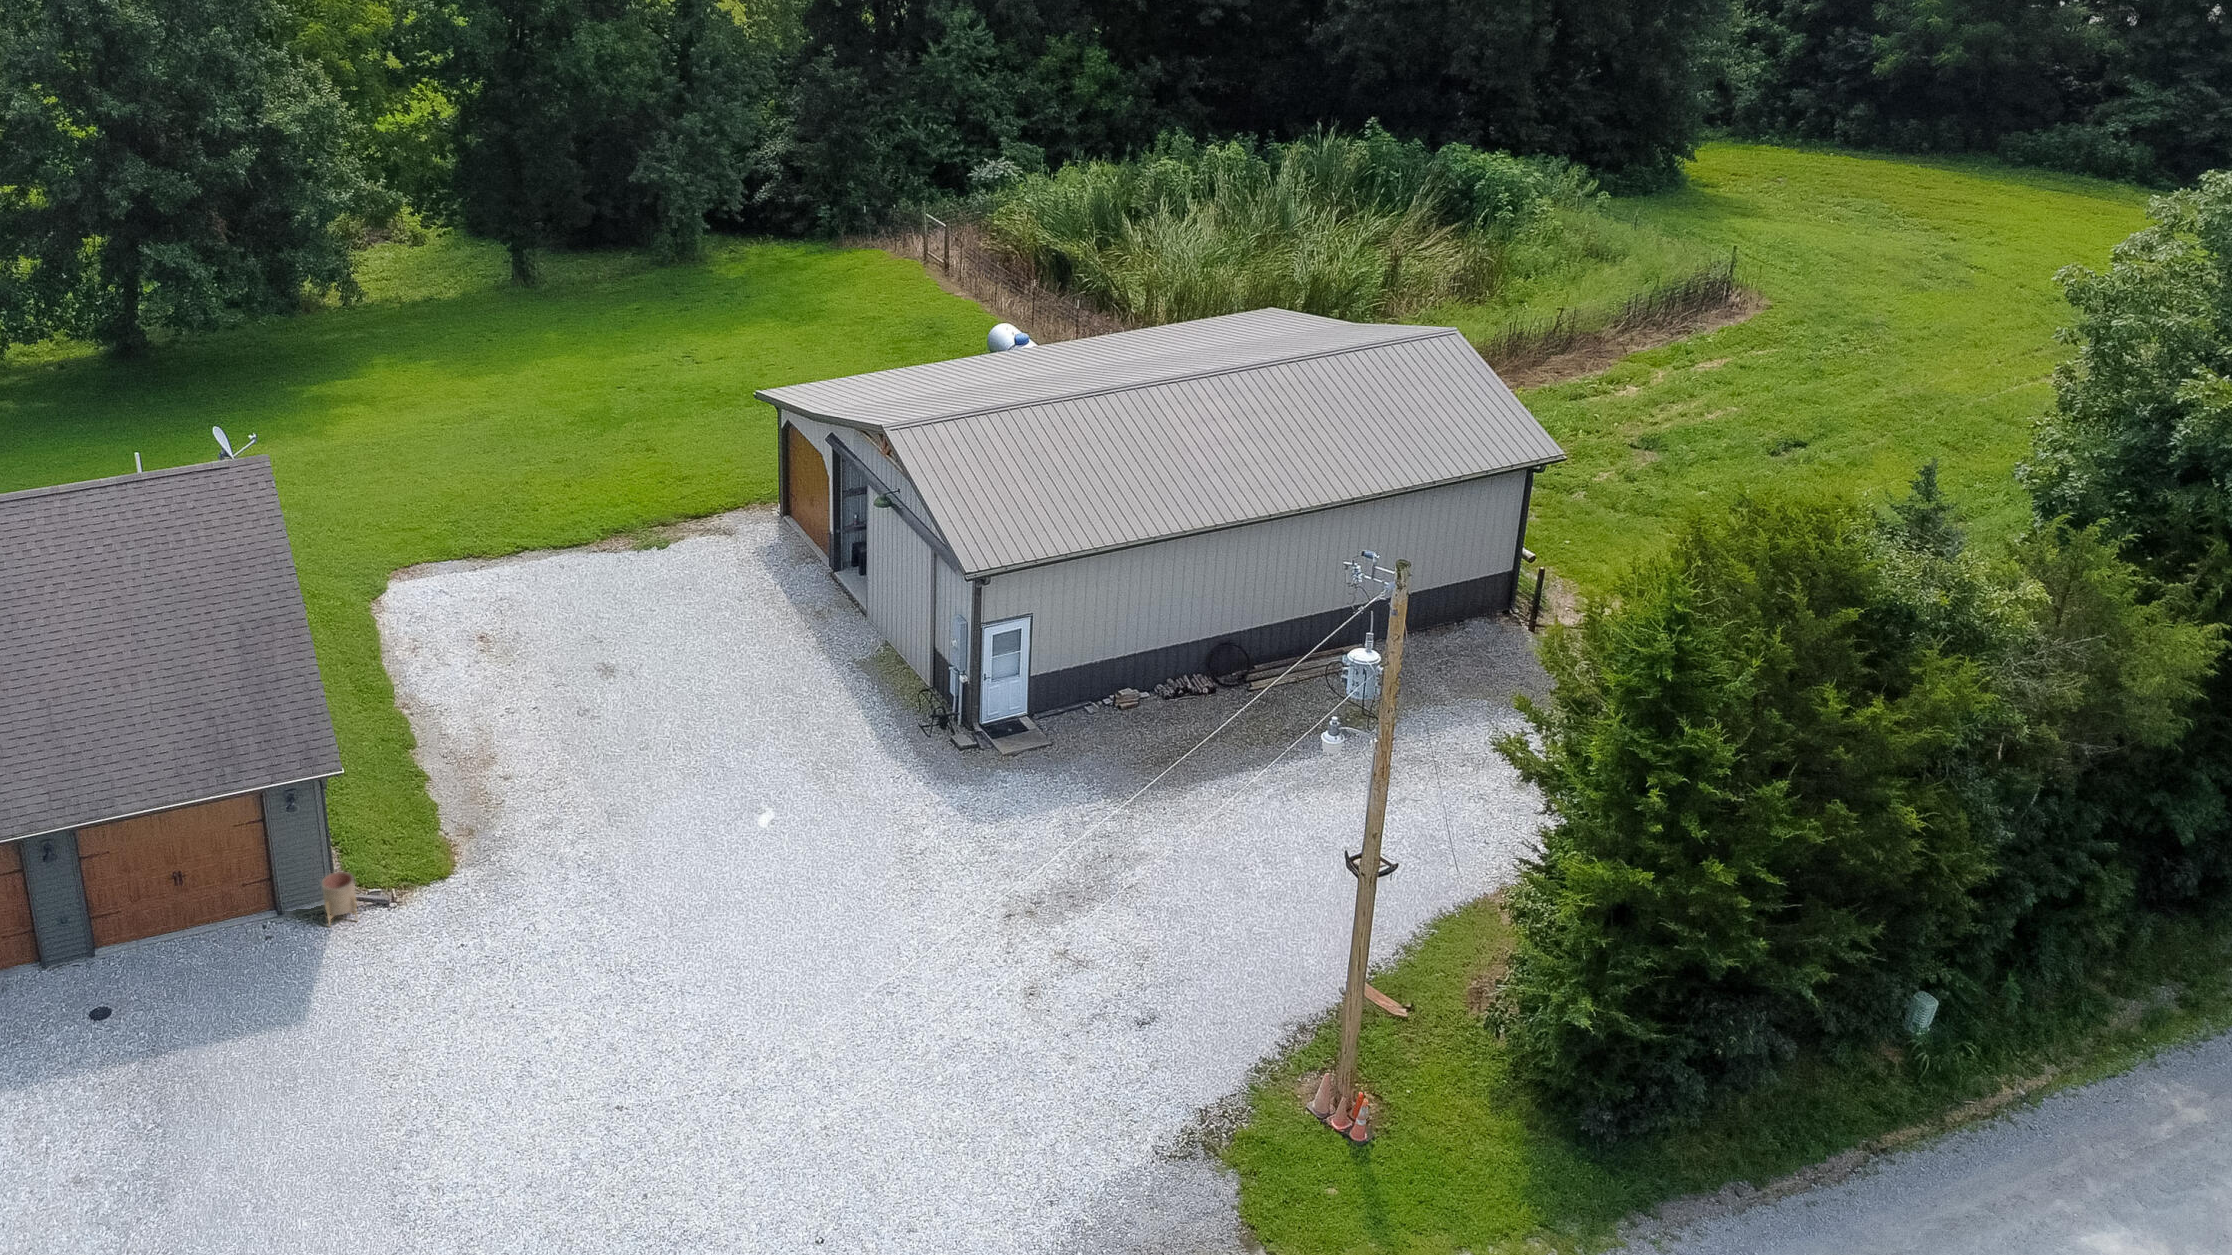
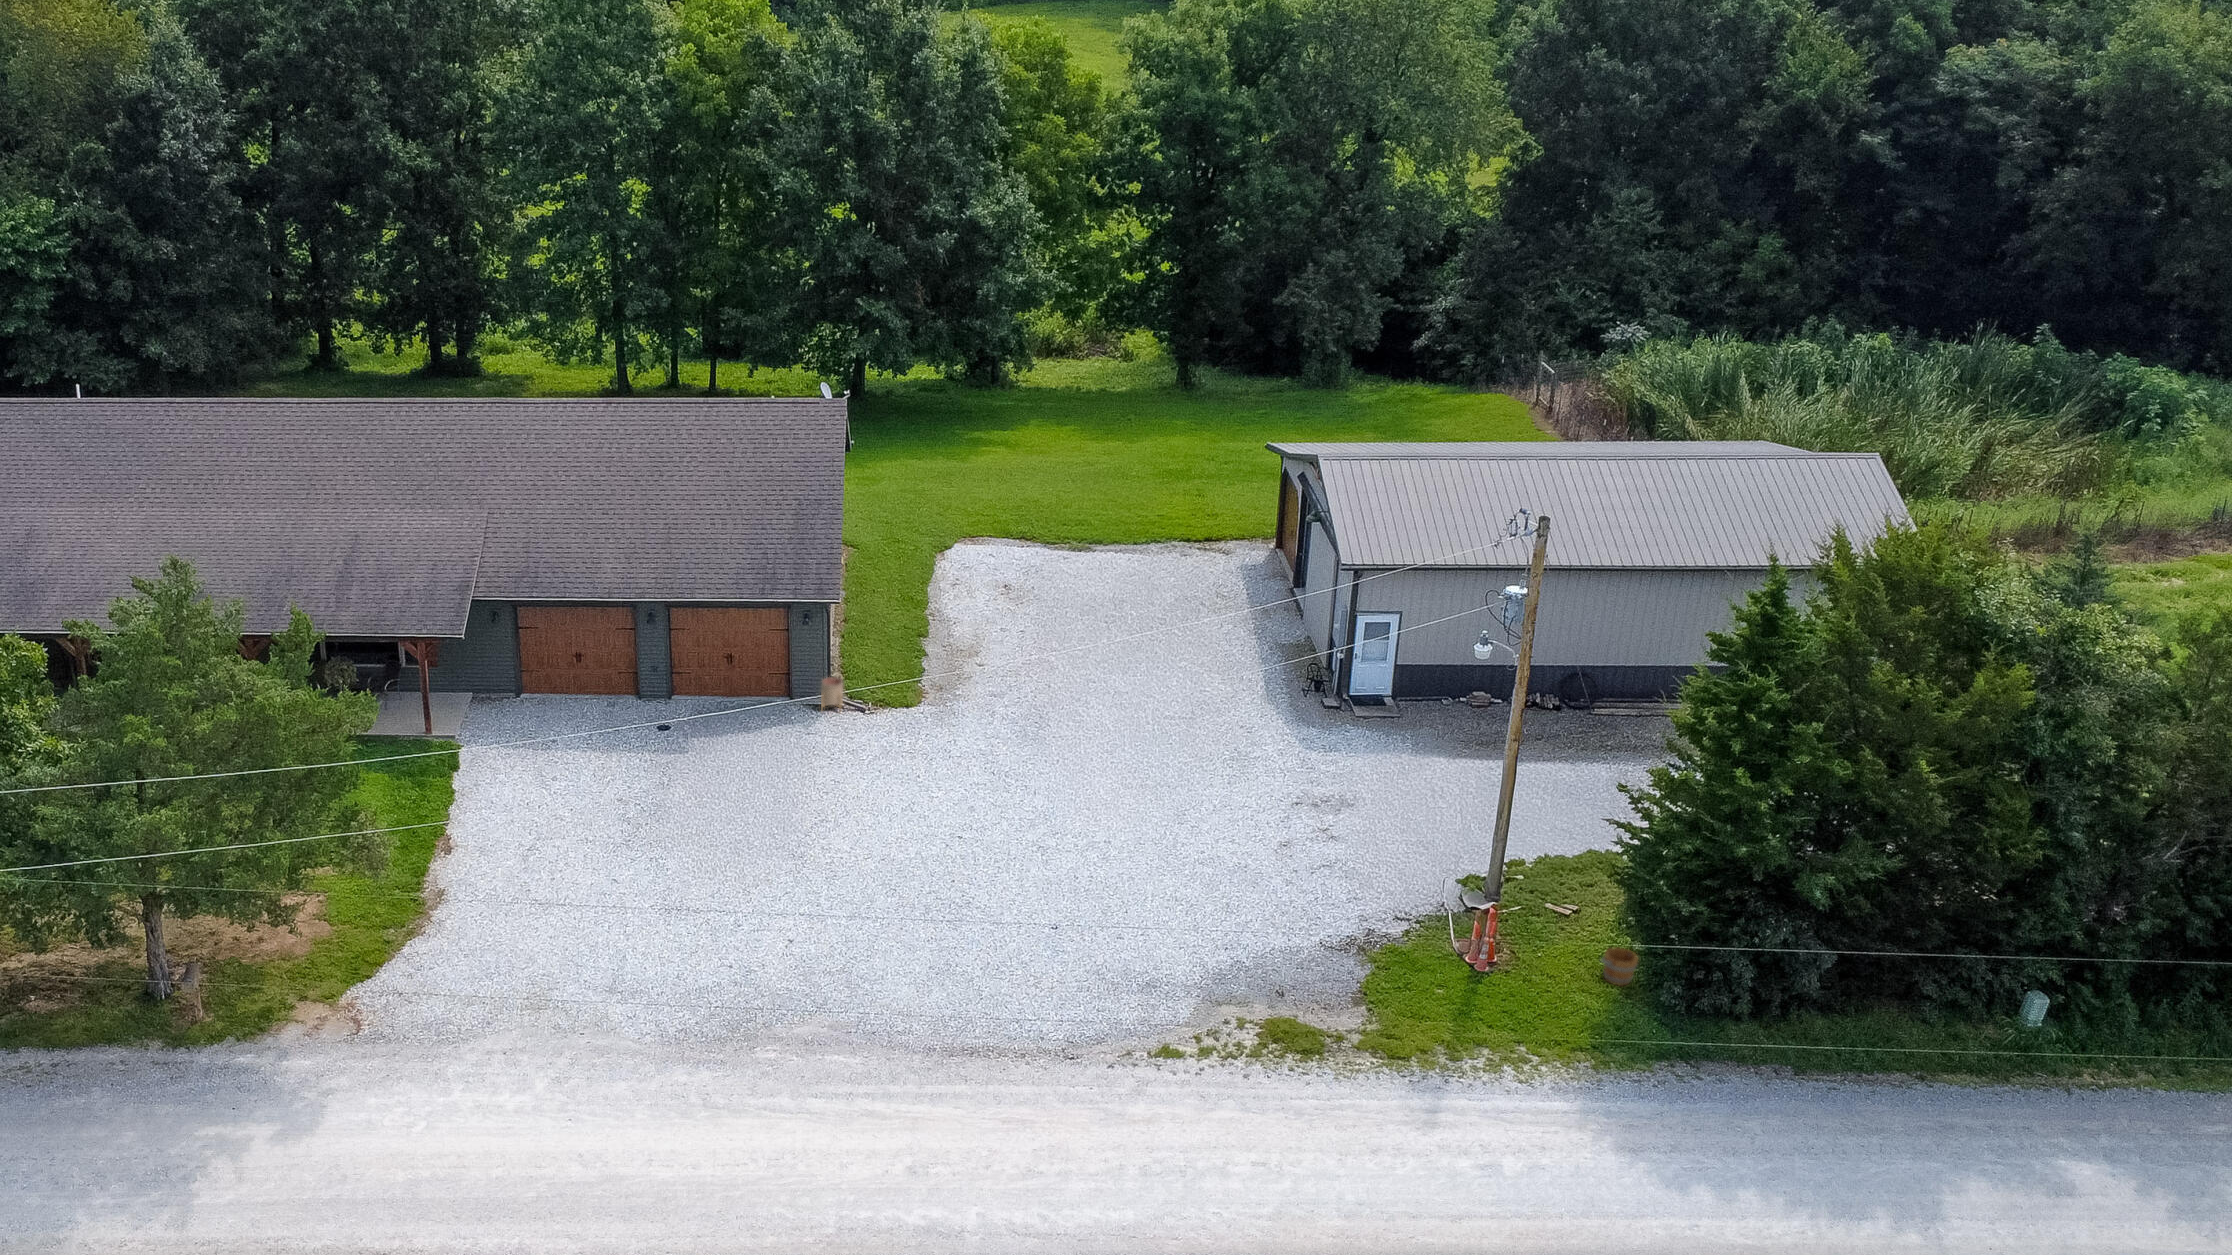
bucket: none [1481,1059,1527,1110] -> present [1601,947,1638,986]

